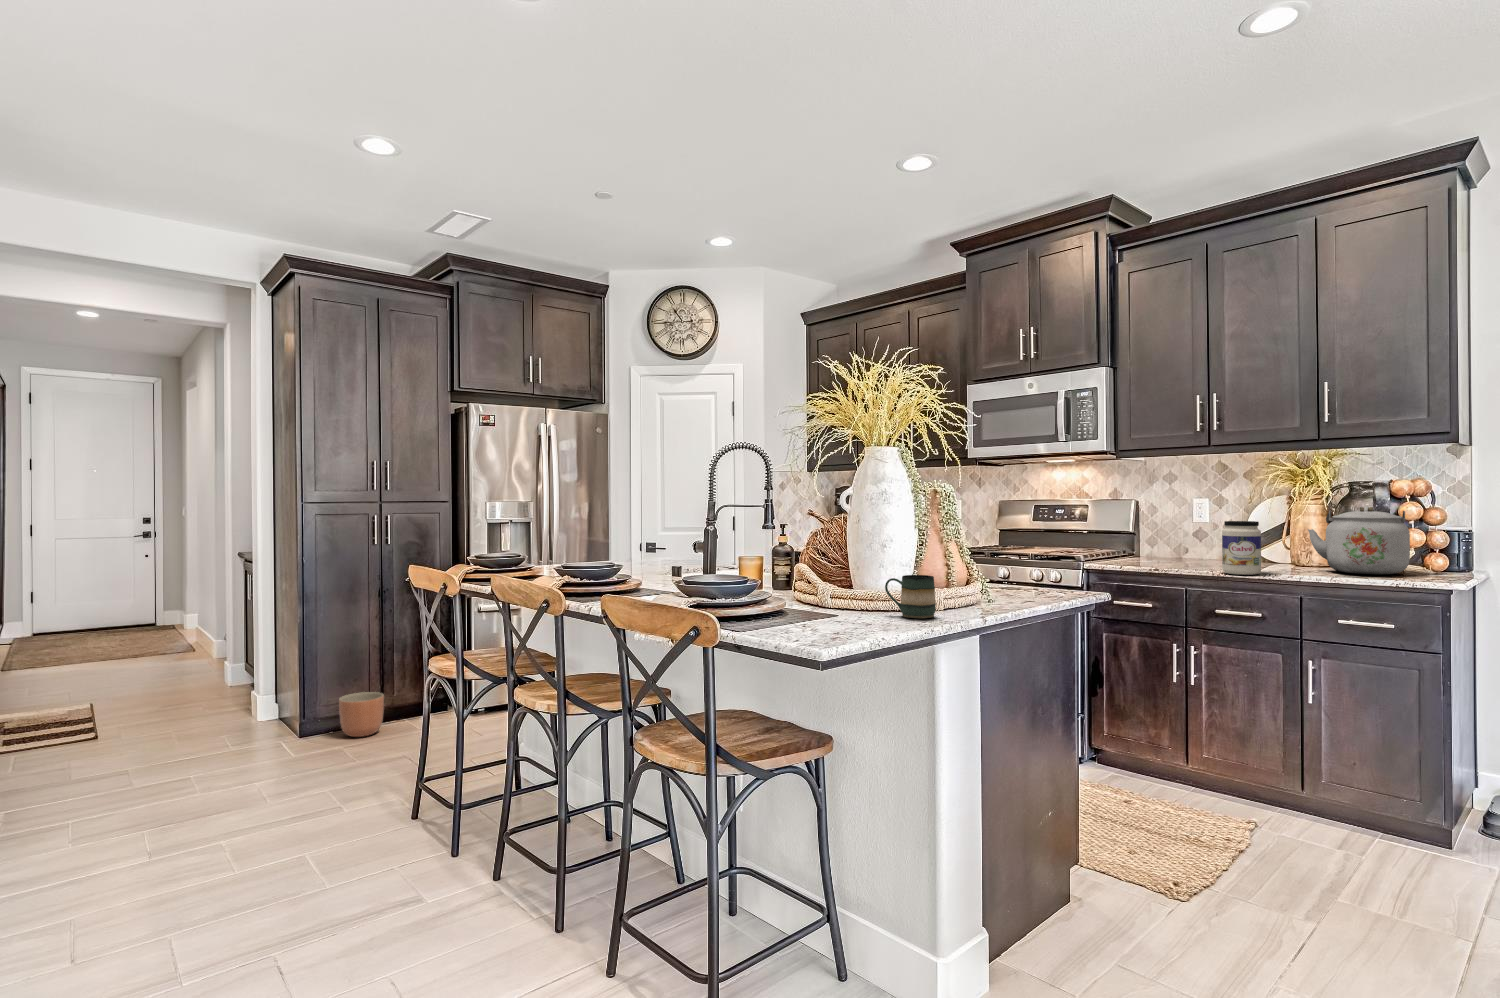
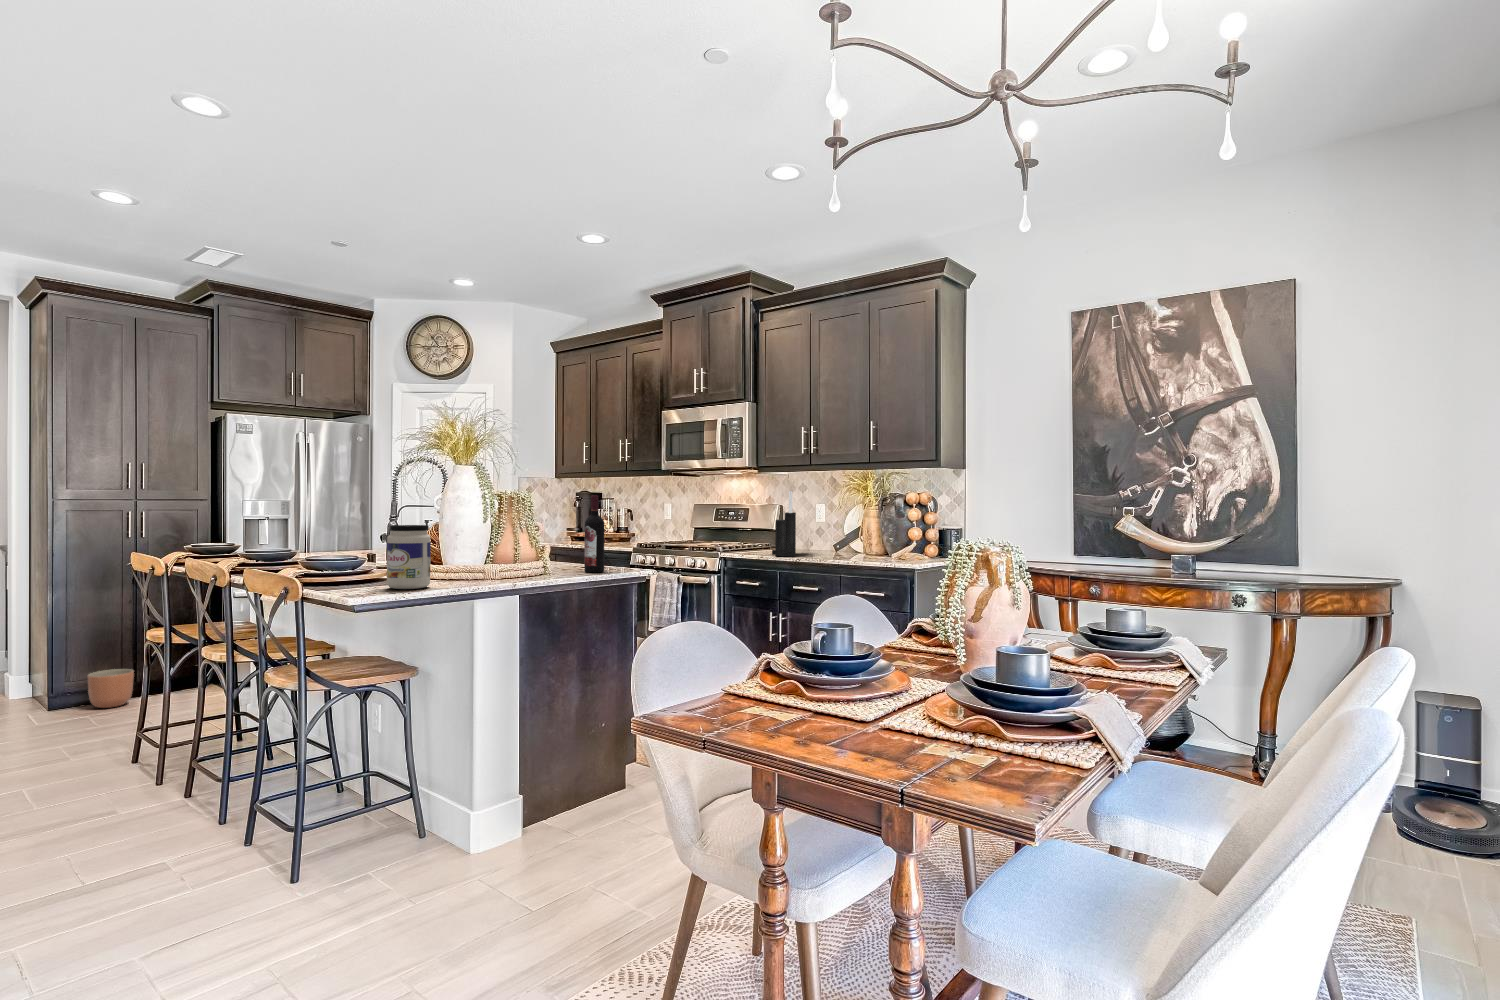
knife block: none [1164,482,1205,569] -> present [772,491,796,556]
wine bottle: none [1022,489,1051,598] -> present [584,495,604,572]
kettle: present [1308,506,1410,574] -> none [861,510,924,559]
jar: present [1222,521,1261,575] -> present [387,525,431,589]
mug: present [885,575,936,618] -> none [453,554,486,583]

